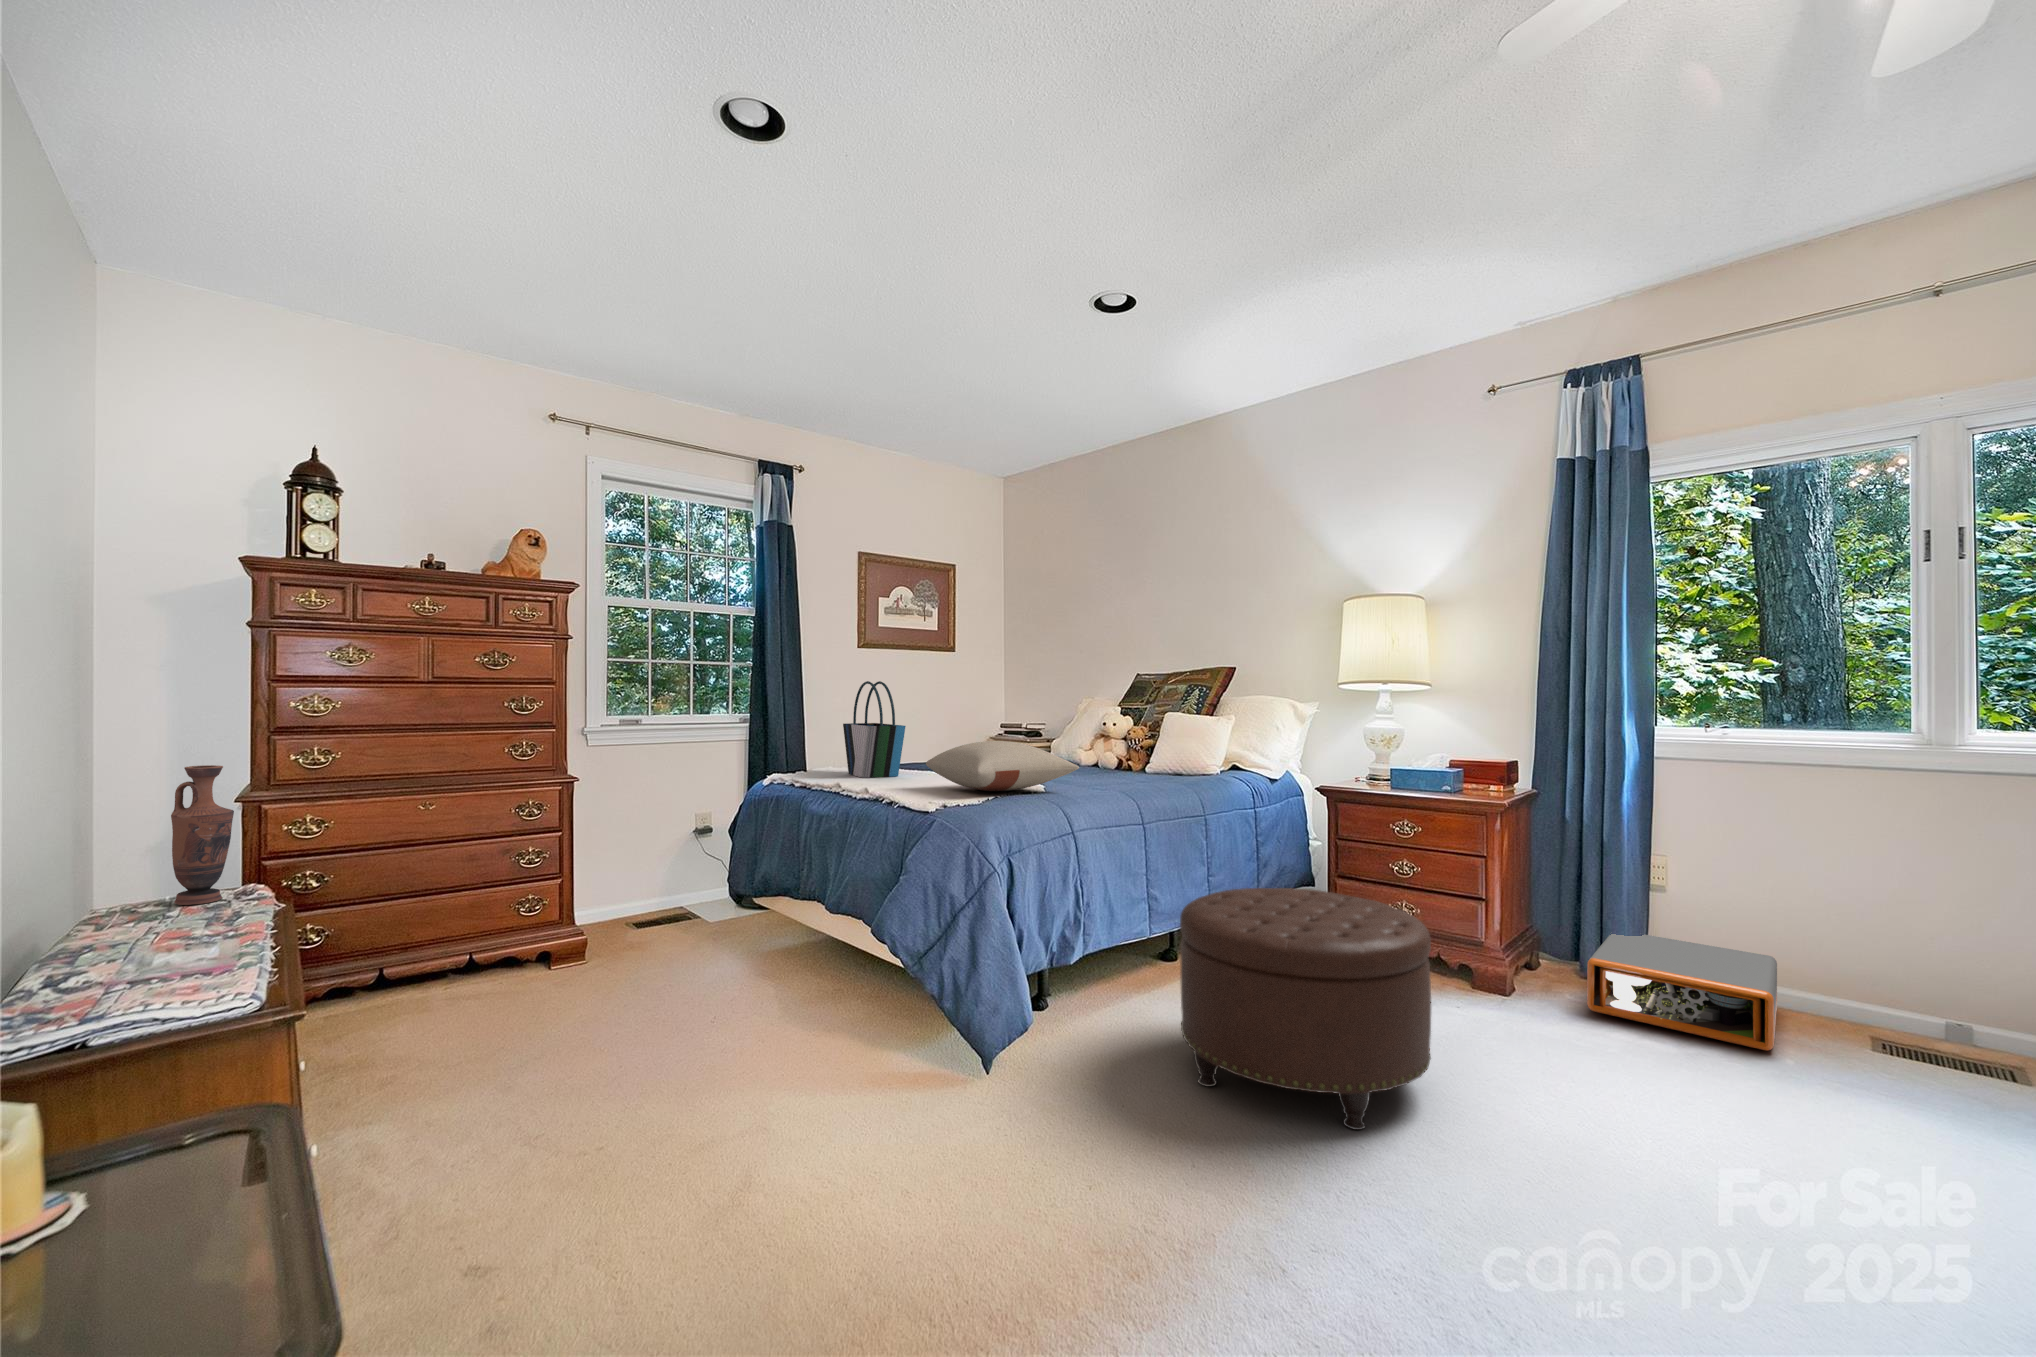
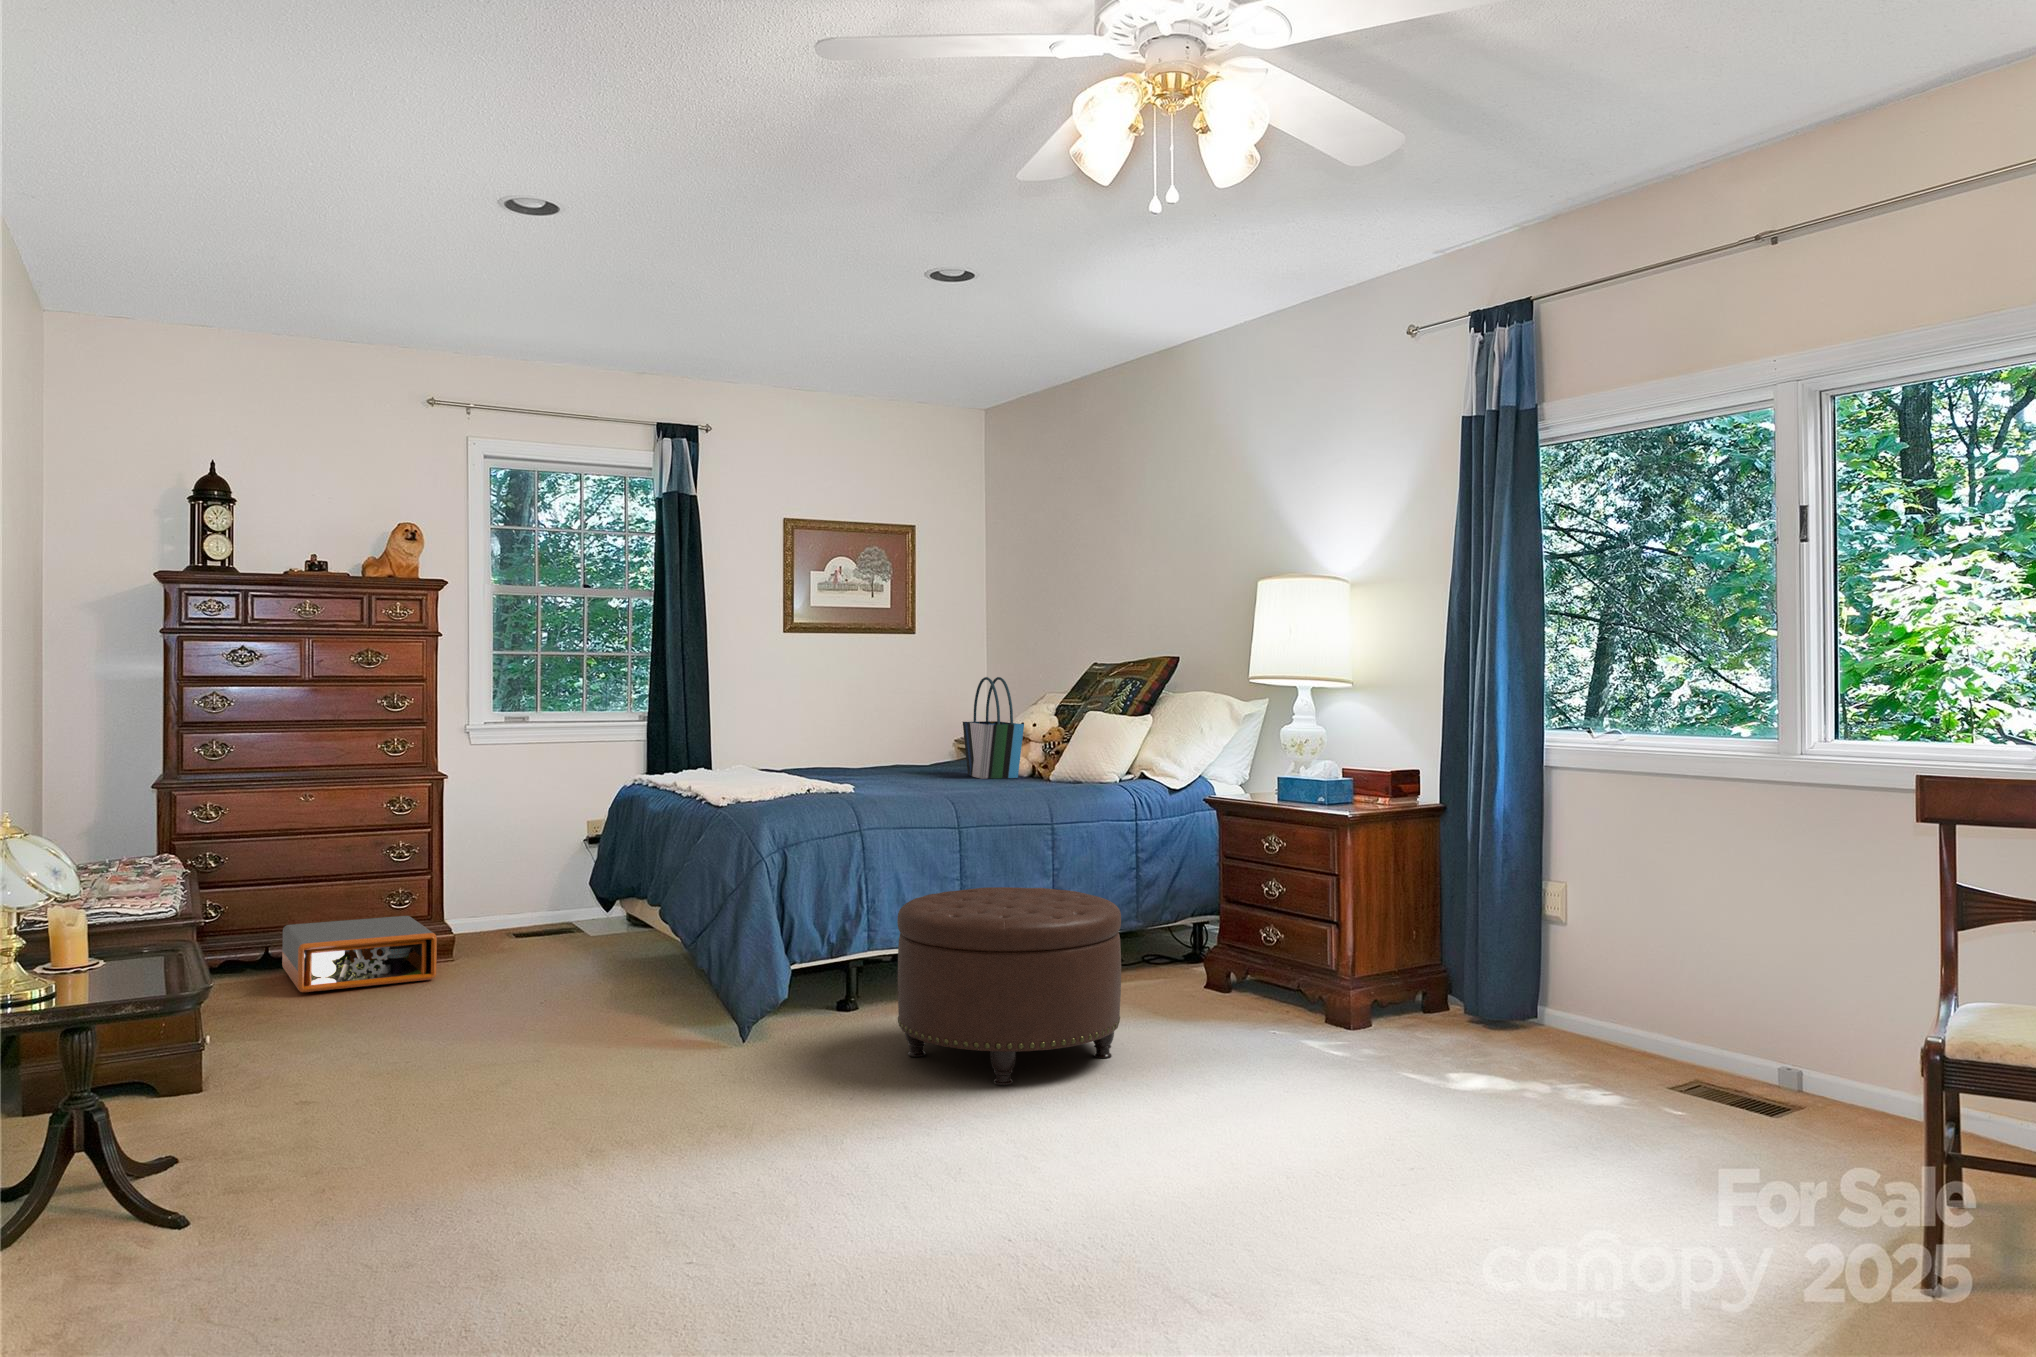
tote bag: present [843,681,906,778] -> present [963,677,1024,779]
pillow: present [926,741,1079,791] -> none [753,741,888,791]
vase: present [171,765,234,905] -> none [106,754,149,864]
storage box: present [1587,934,1777,1050] -> present [282,916,437,992]

